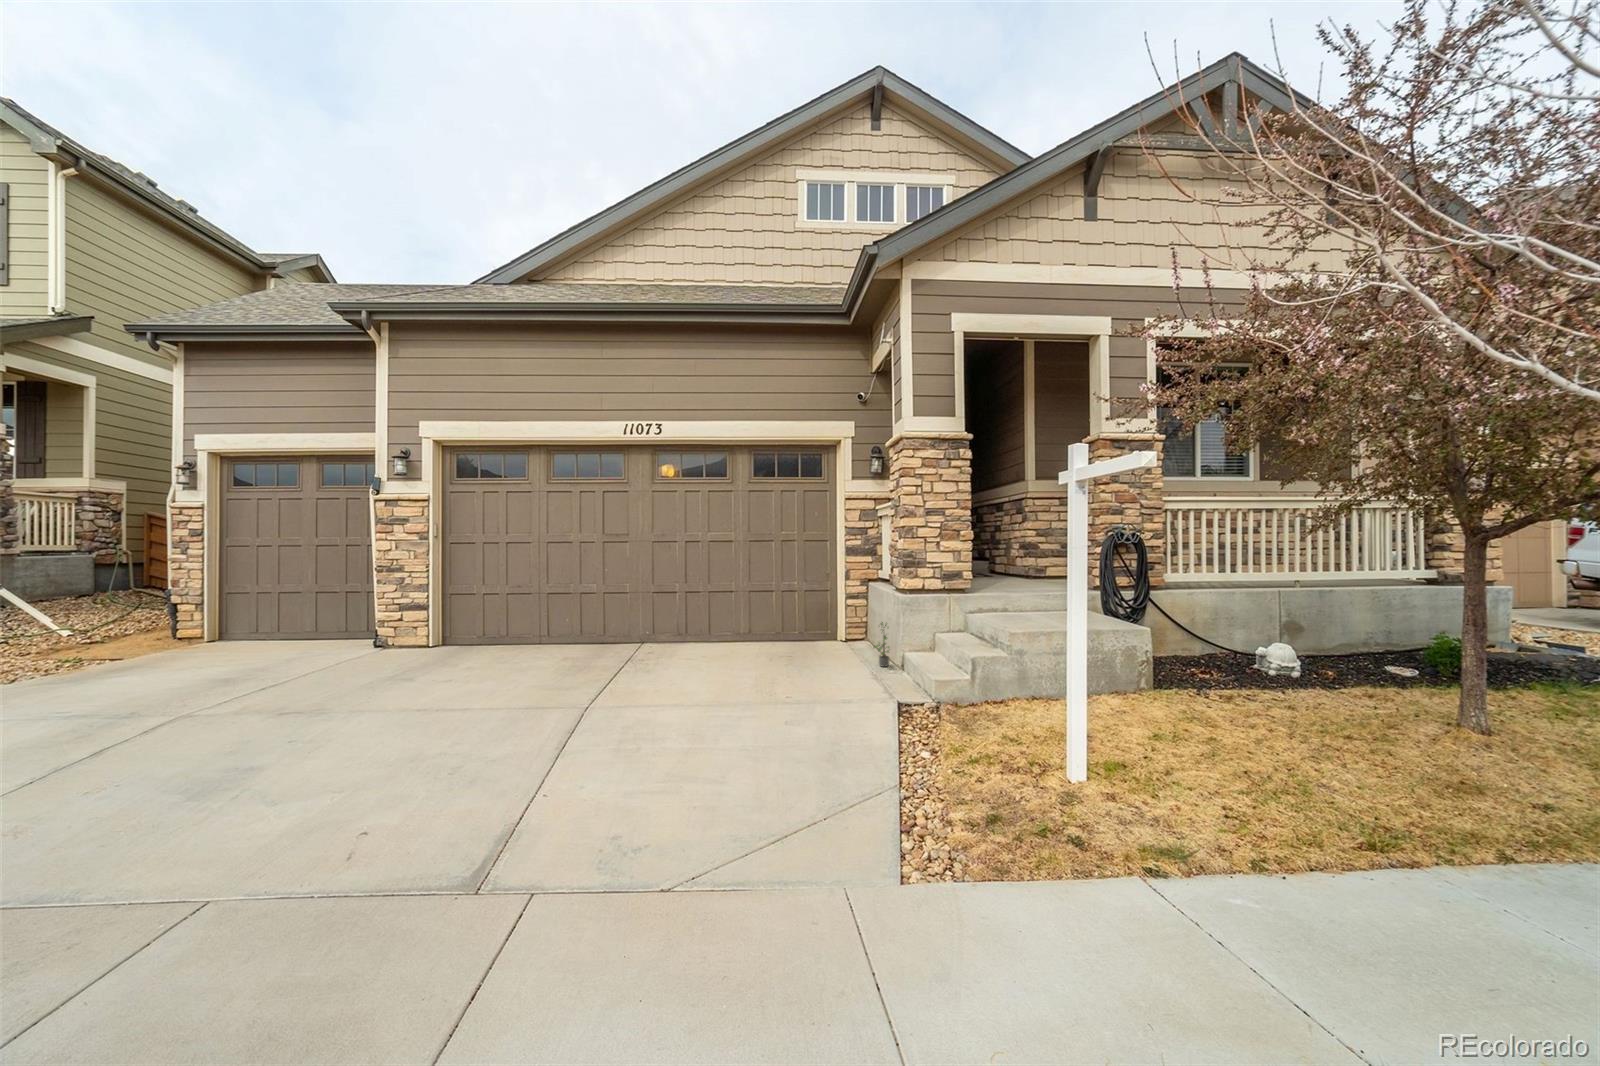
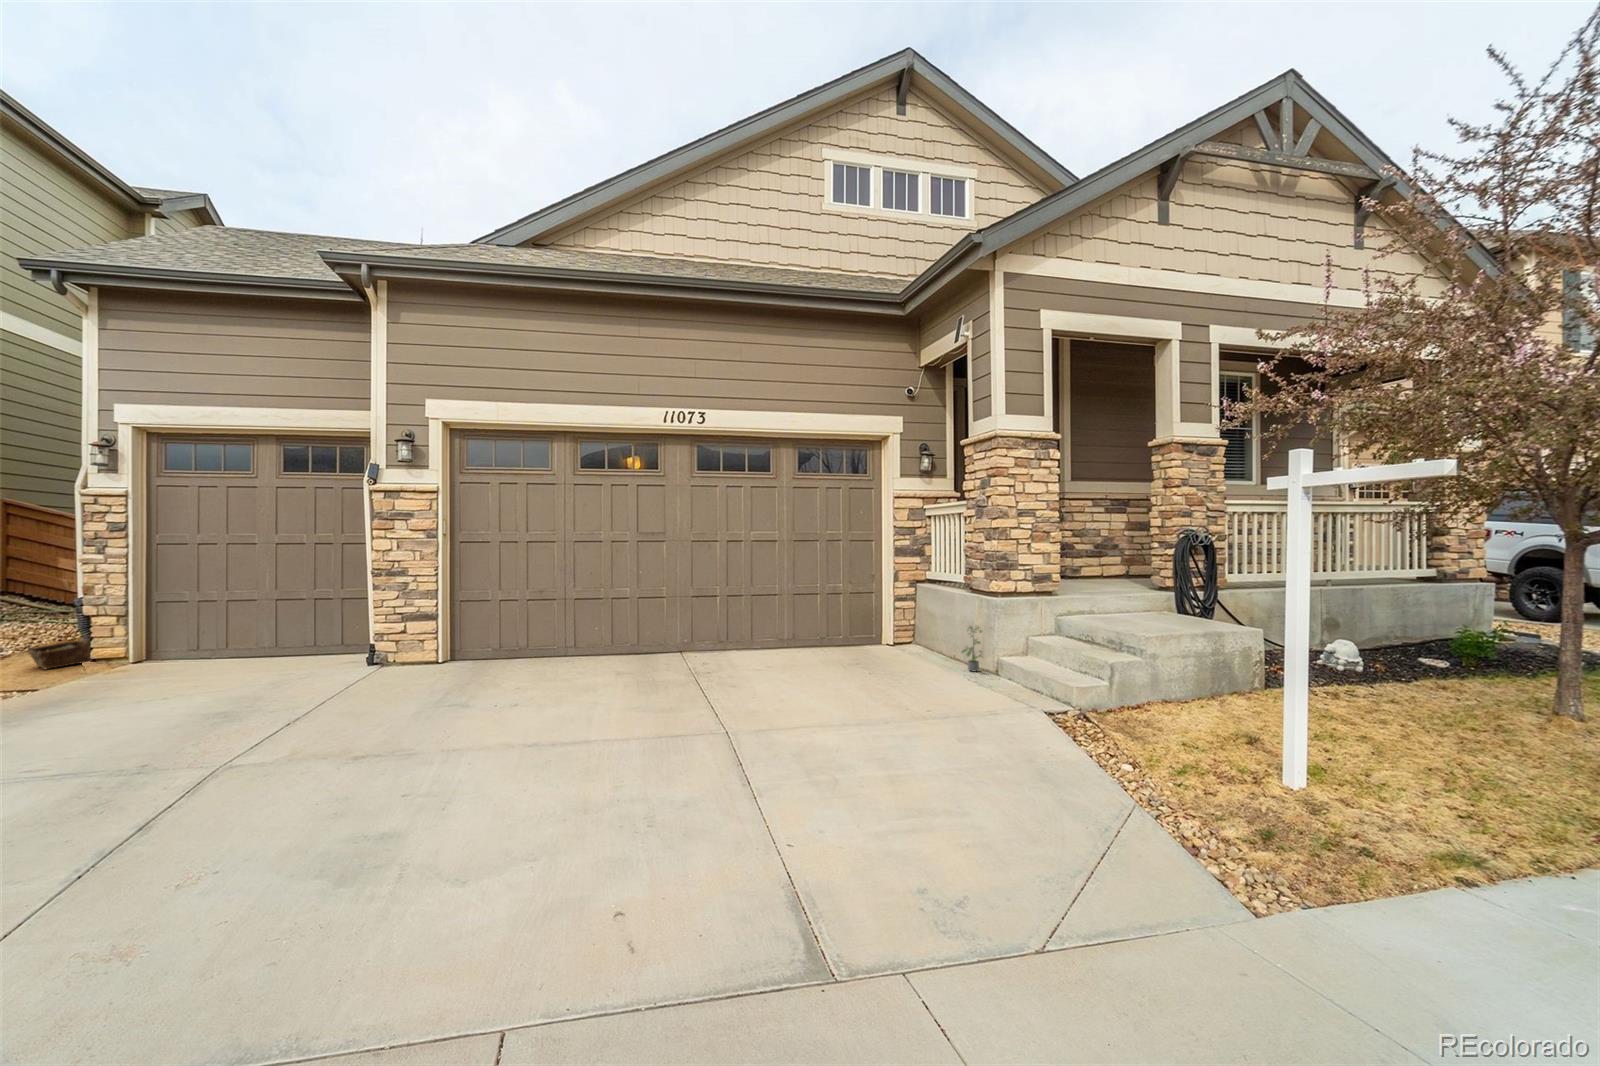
woven basket: none [129,618,175,646] -> present [28,634,90,670]

